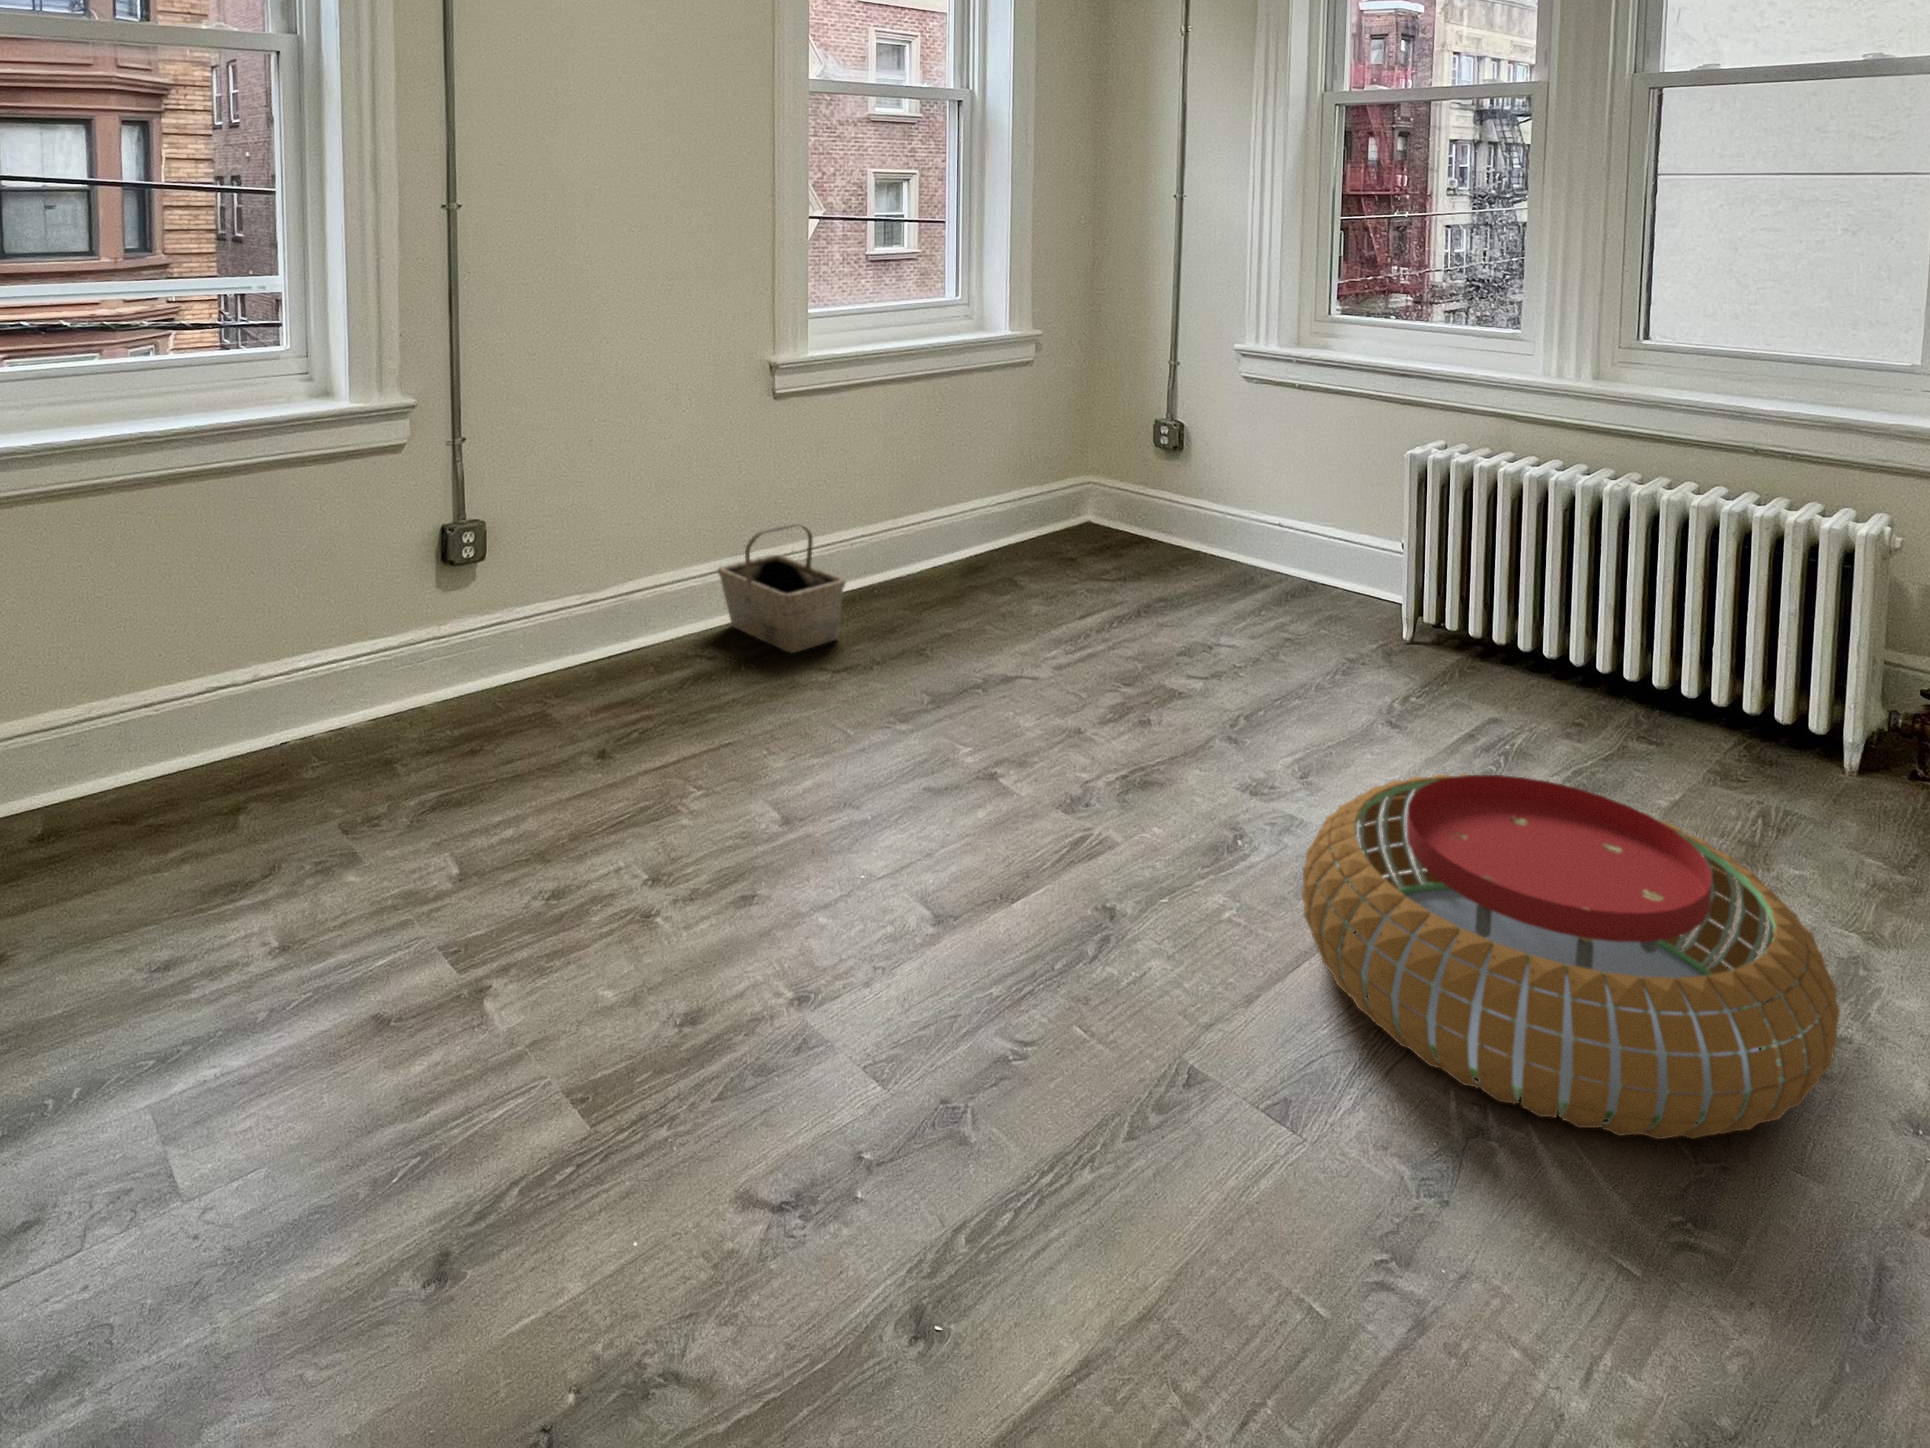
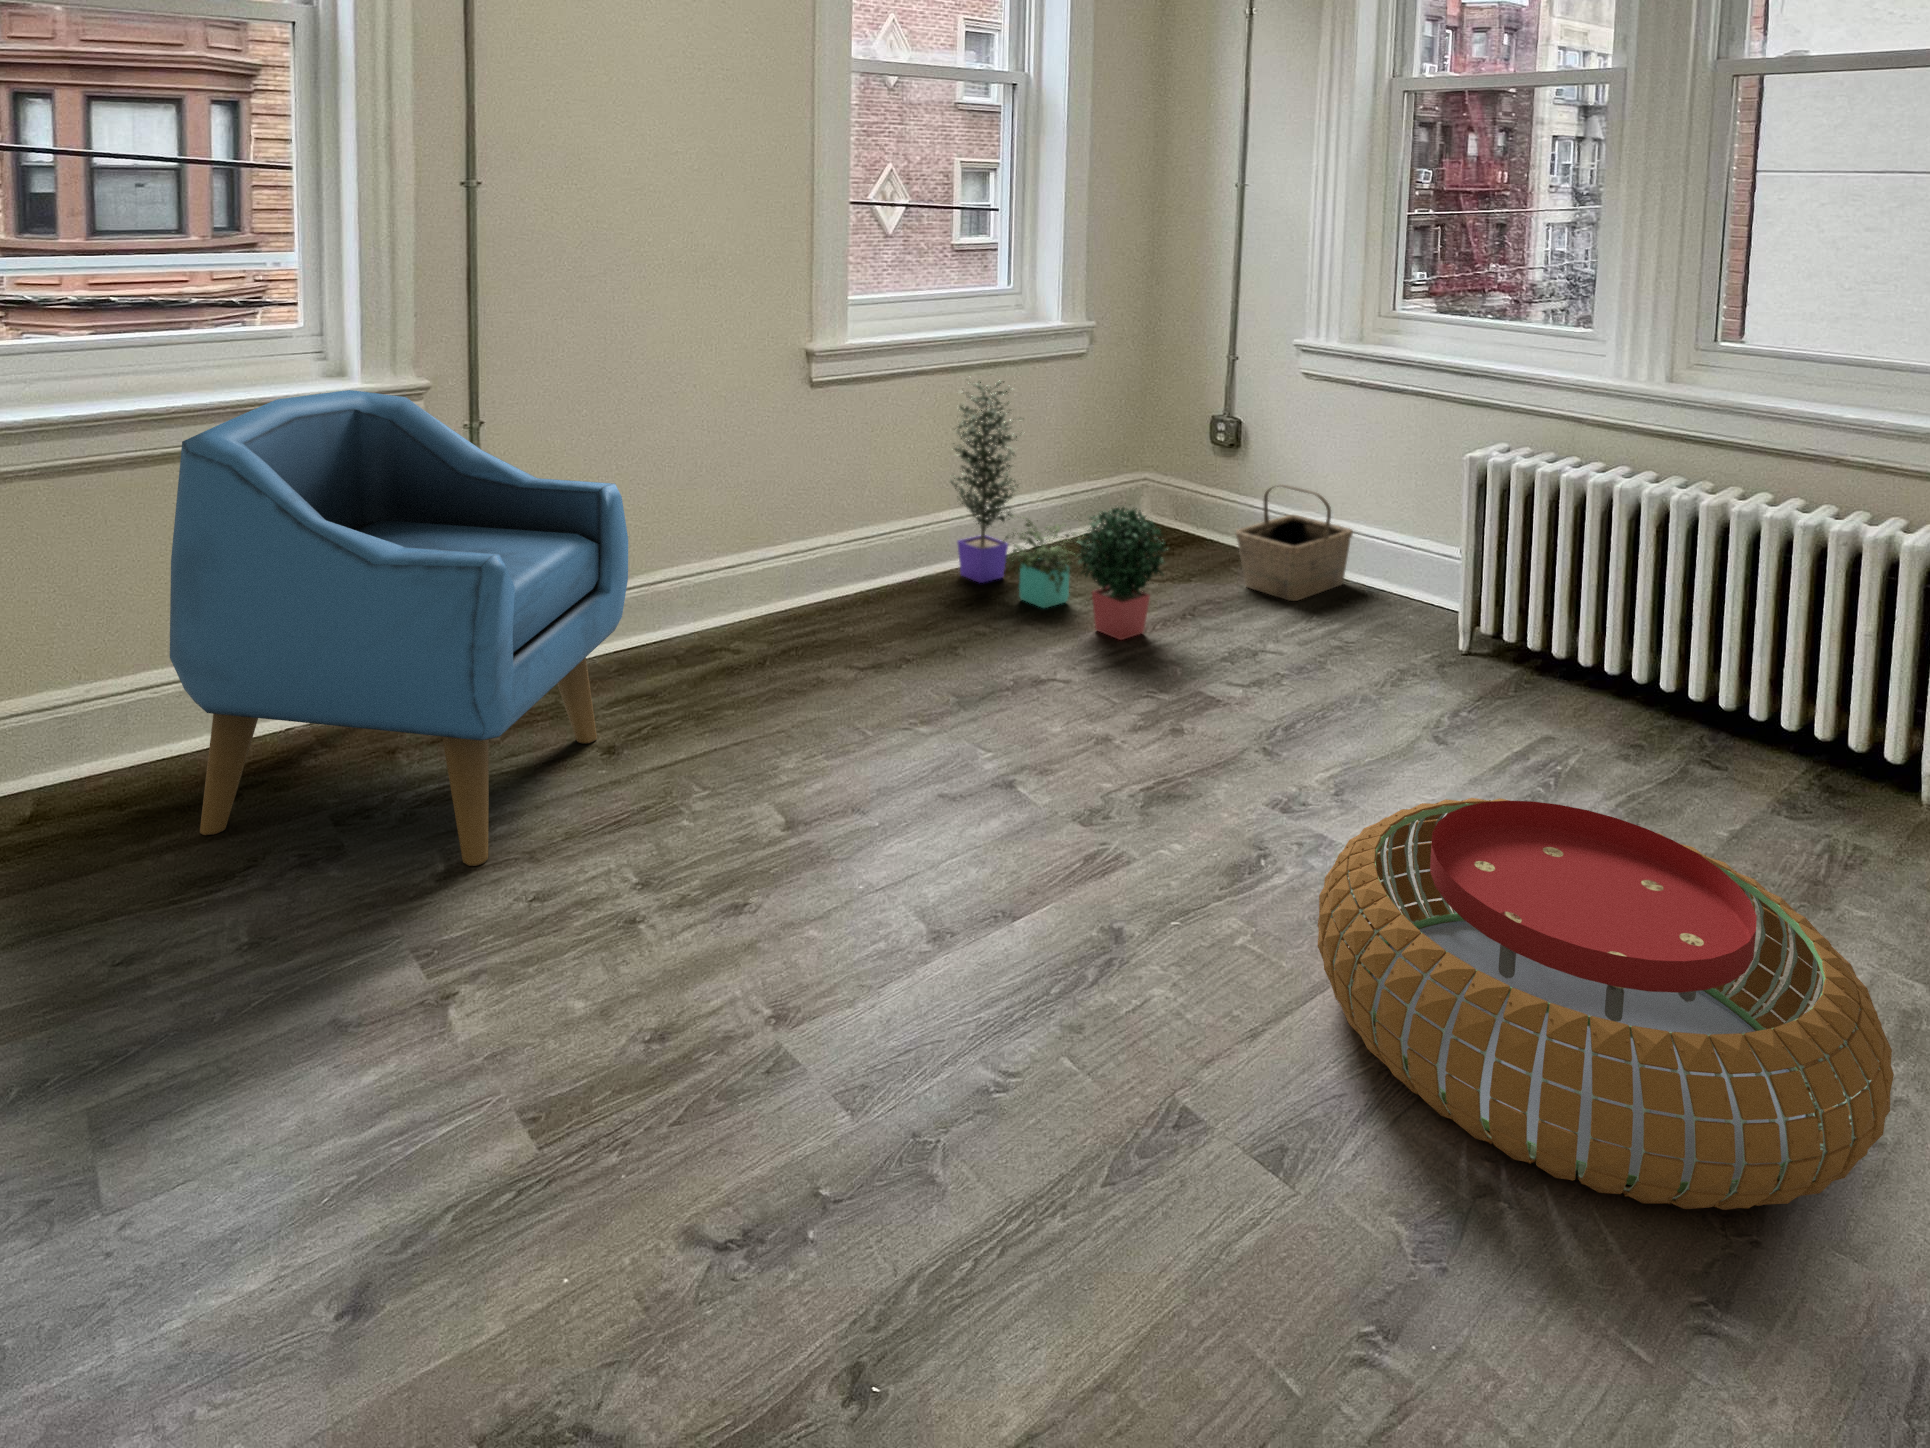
potted plant: none [903,386,1125,639] -> present [951,380,1166,640]
armchair: none [182,411,614,869] -> present [170,390,628,866]
basket: present [718,524,845,653] -> present [1236,484,1353,601]

